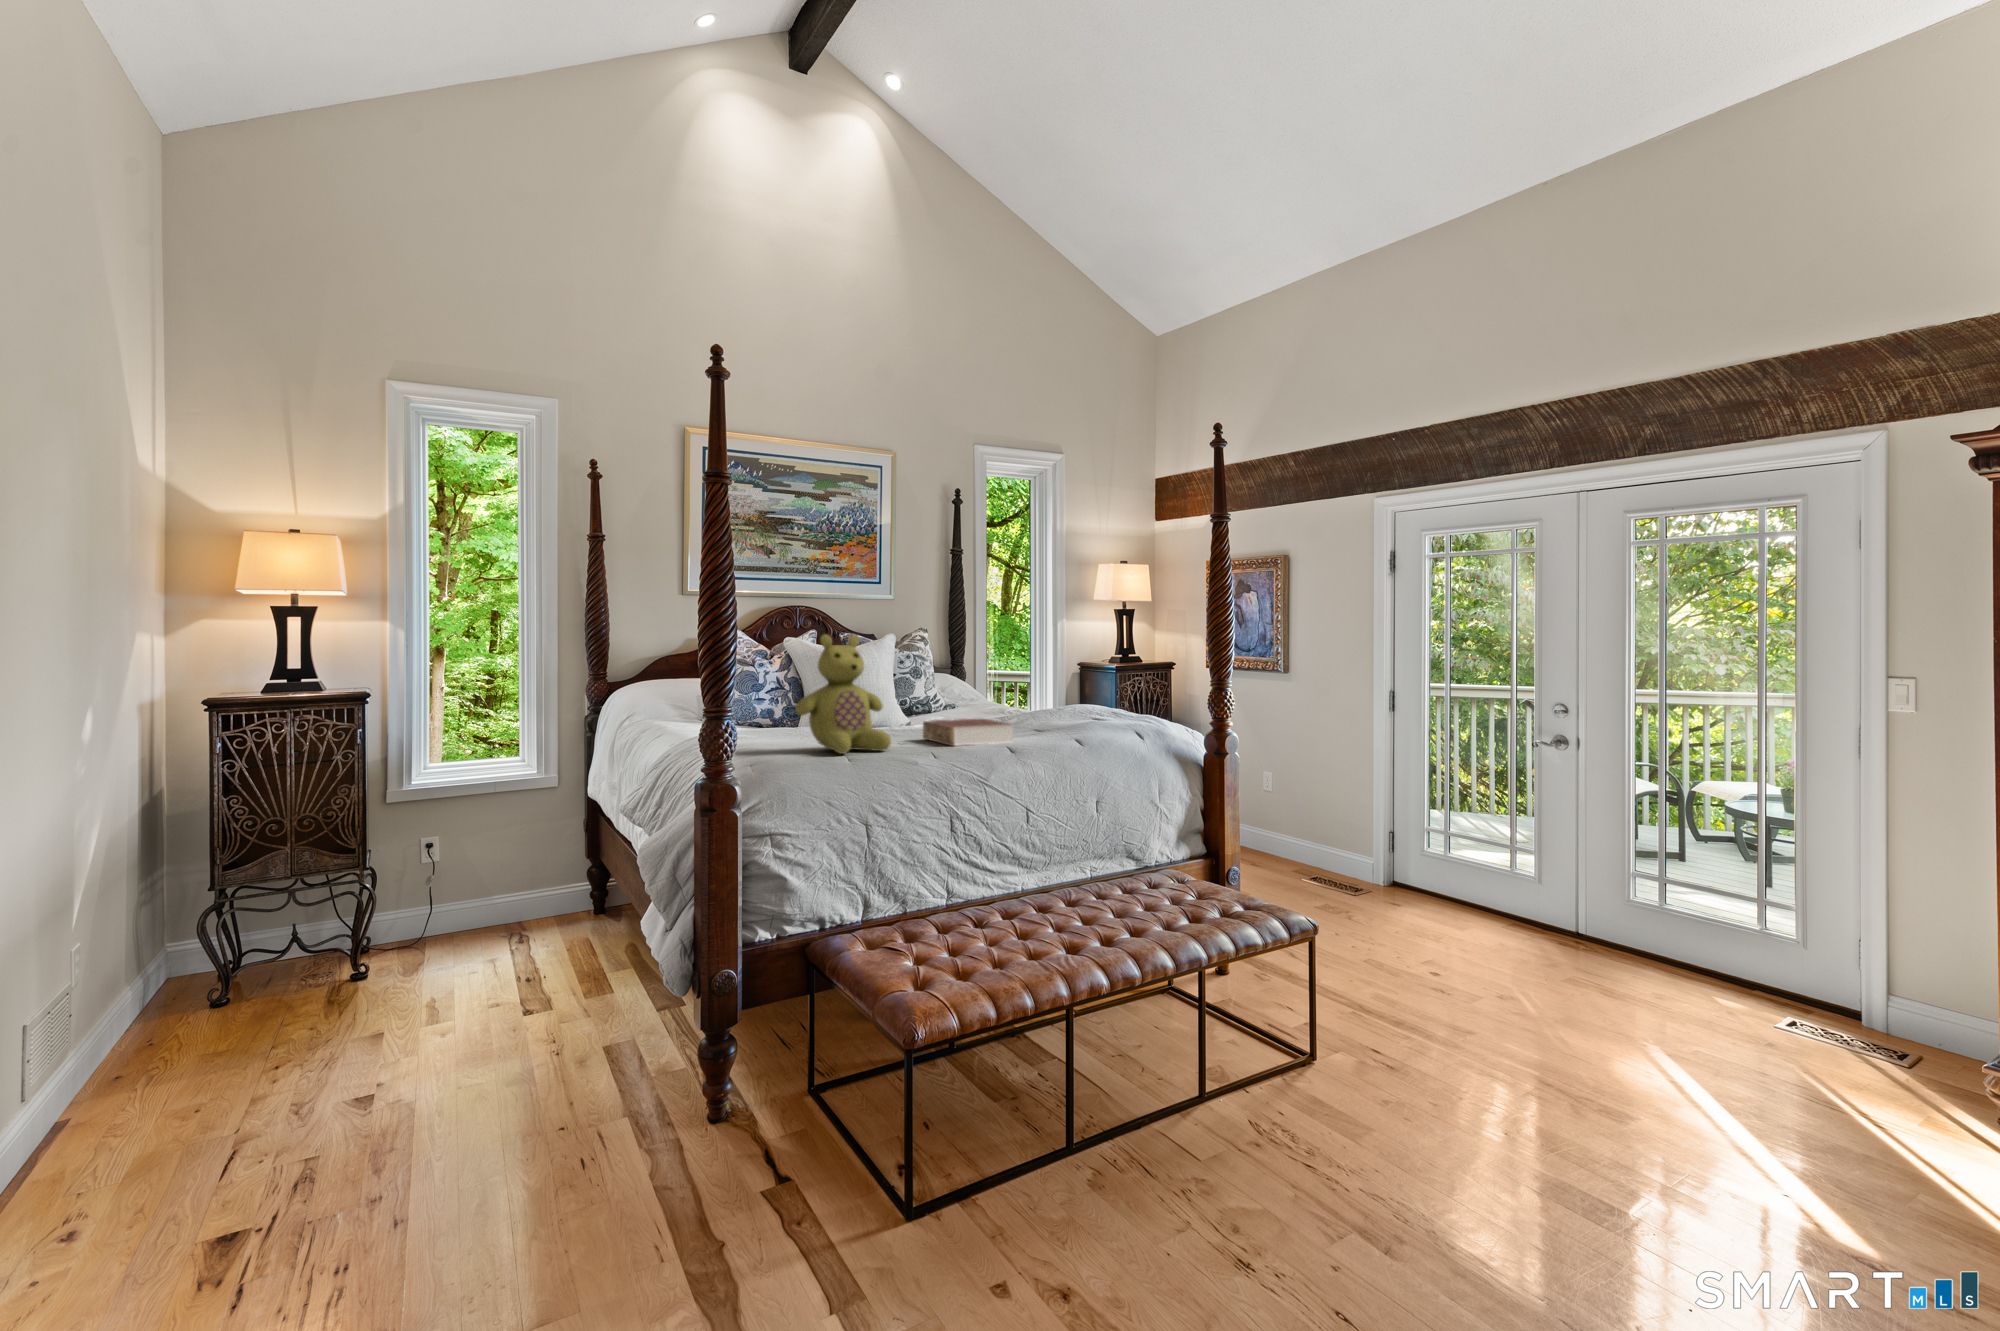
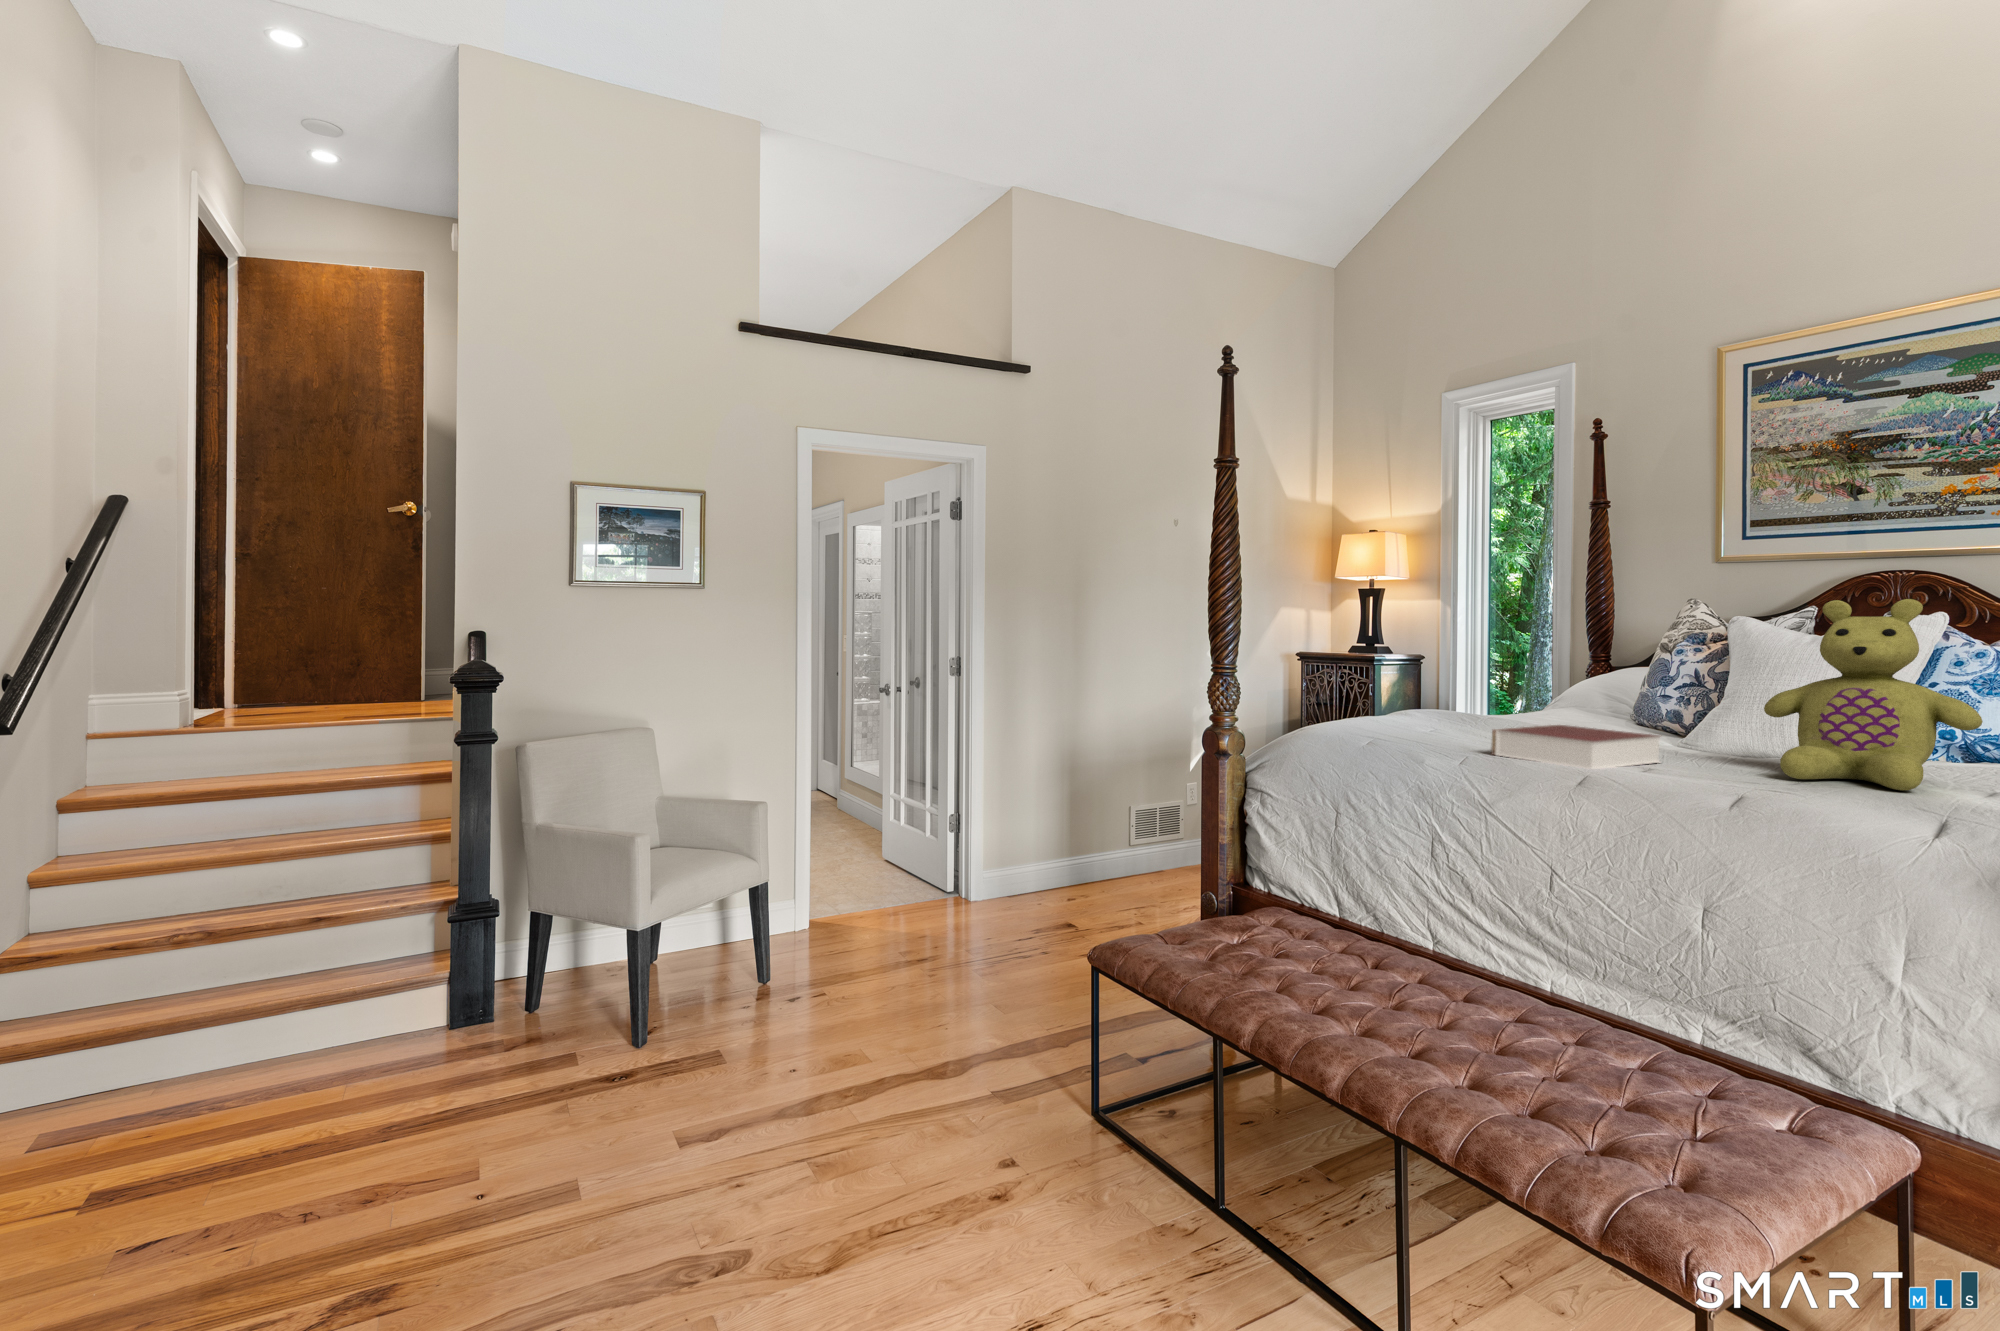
stuffed bear: present [795,634,891,754] -> present [1764,599,1983,790]

